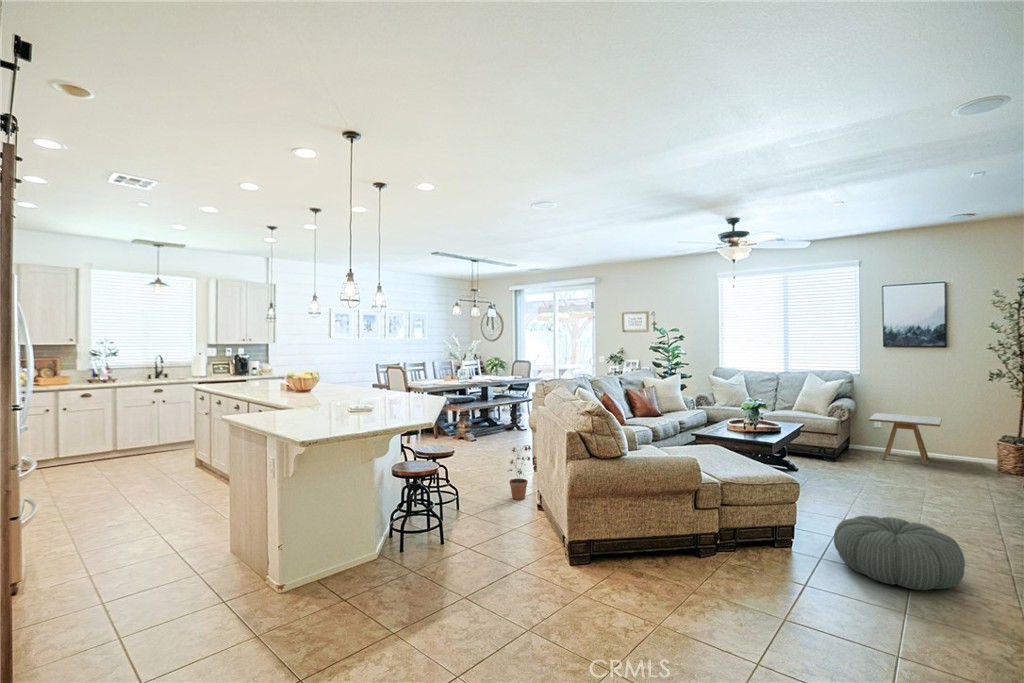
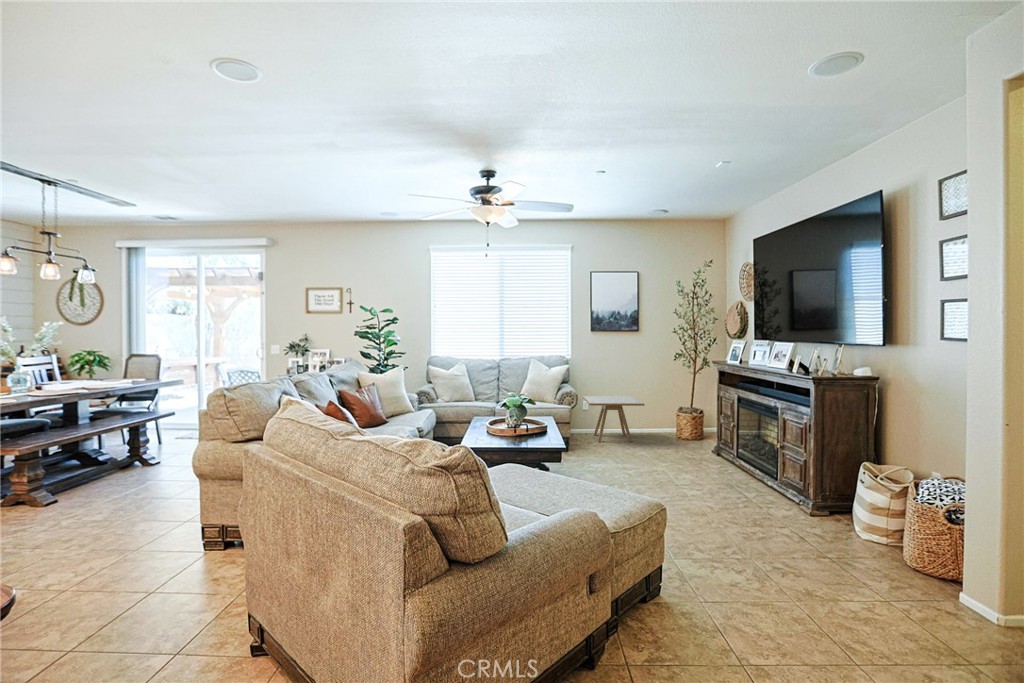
potted plant: present [508,445,531,500] -> none [168,528,230,651]
pouf: present [834,516,965,590] -> none [716,530,861,629]

